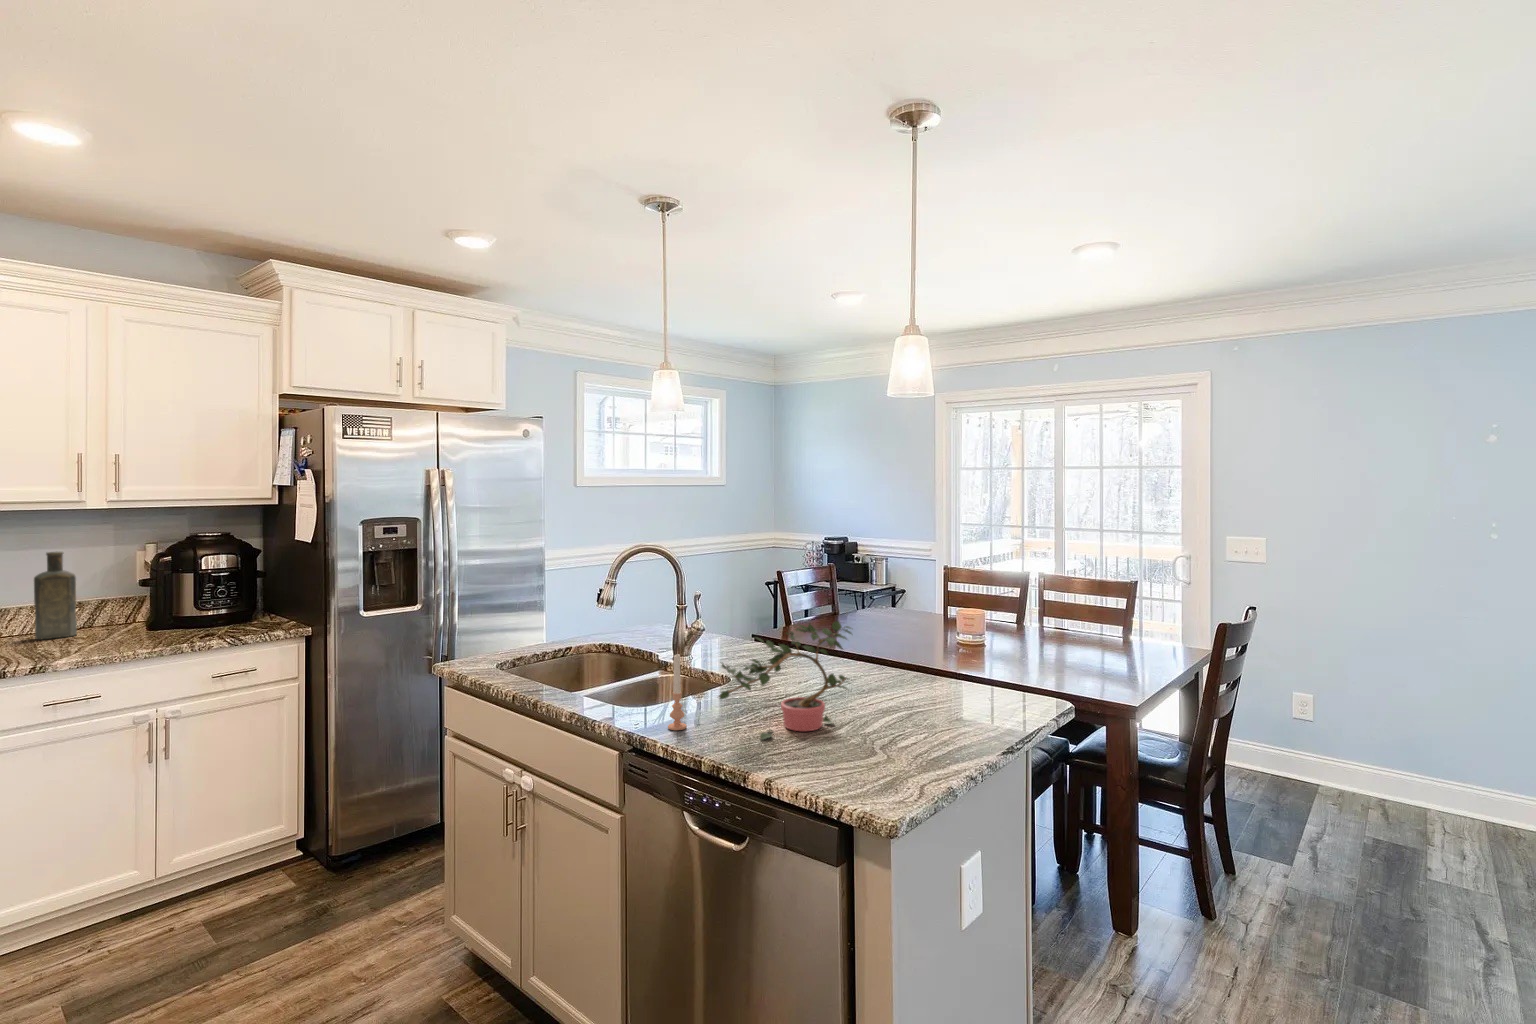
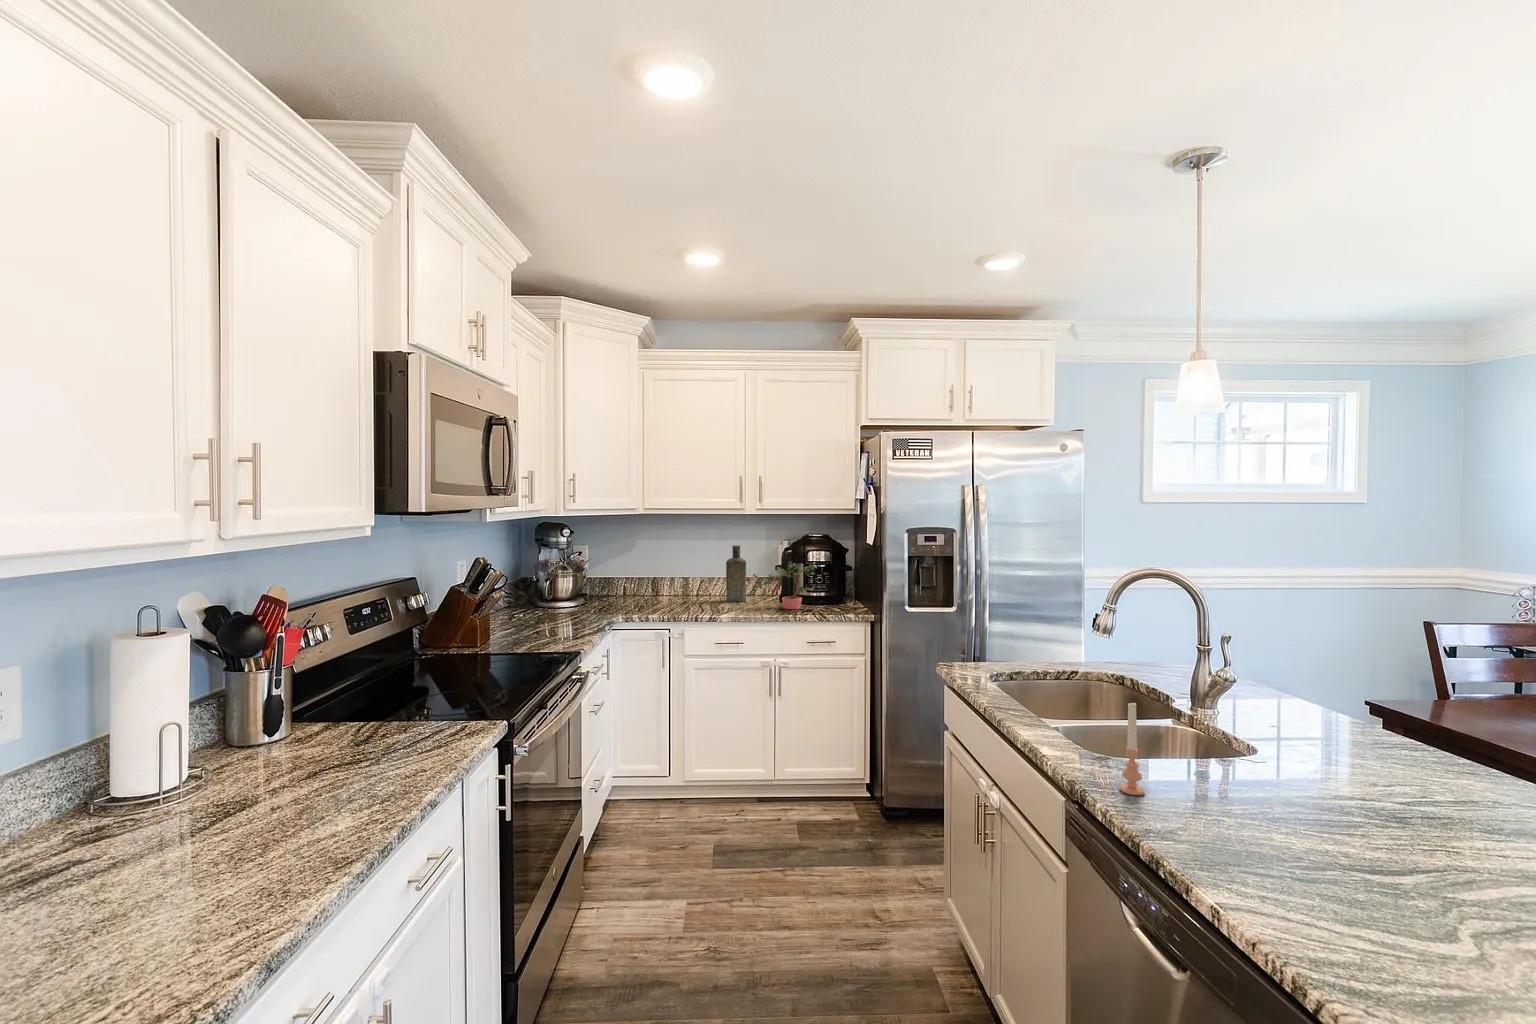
potted plant: present [719,621,851,740] -> present [752,561,817,609]

